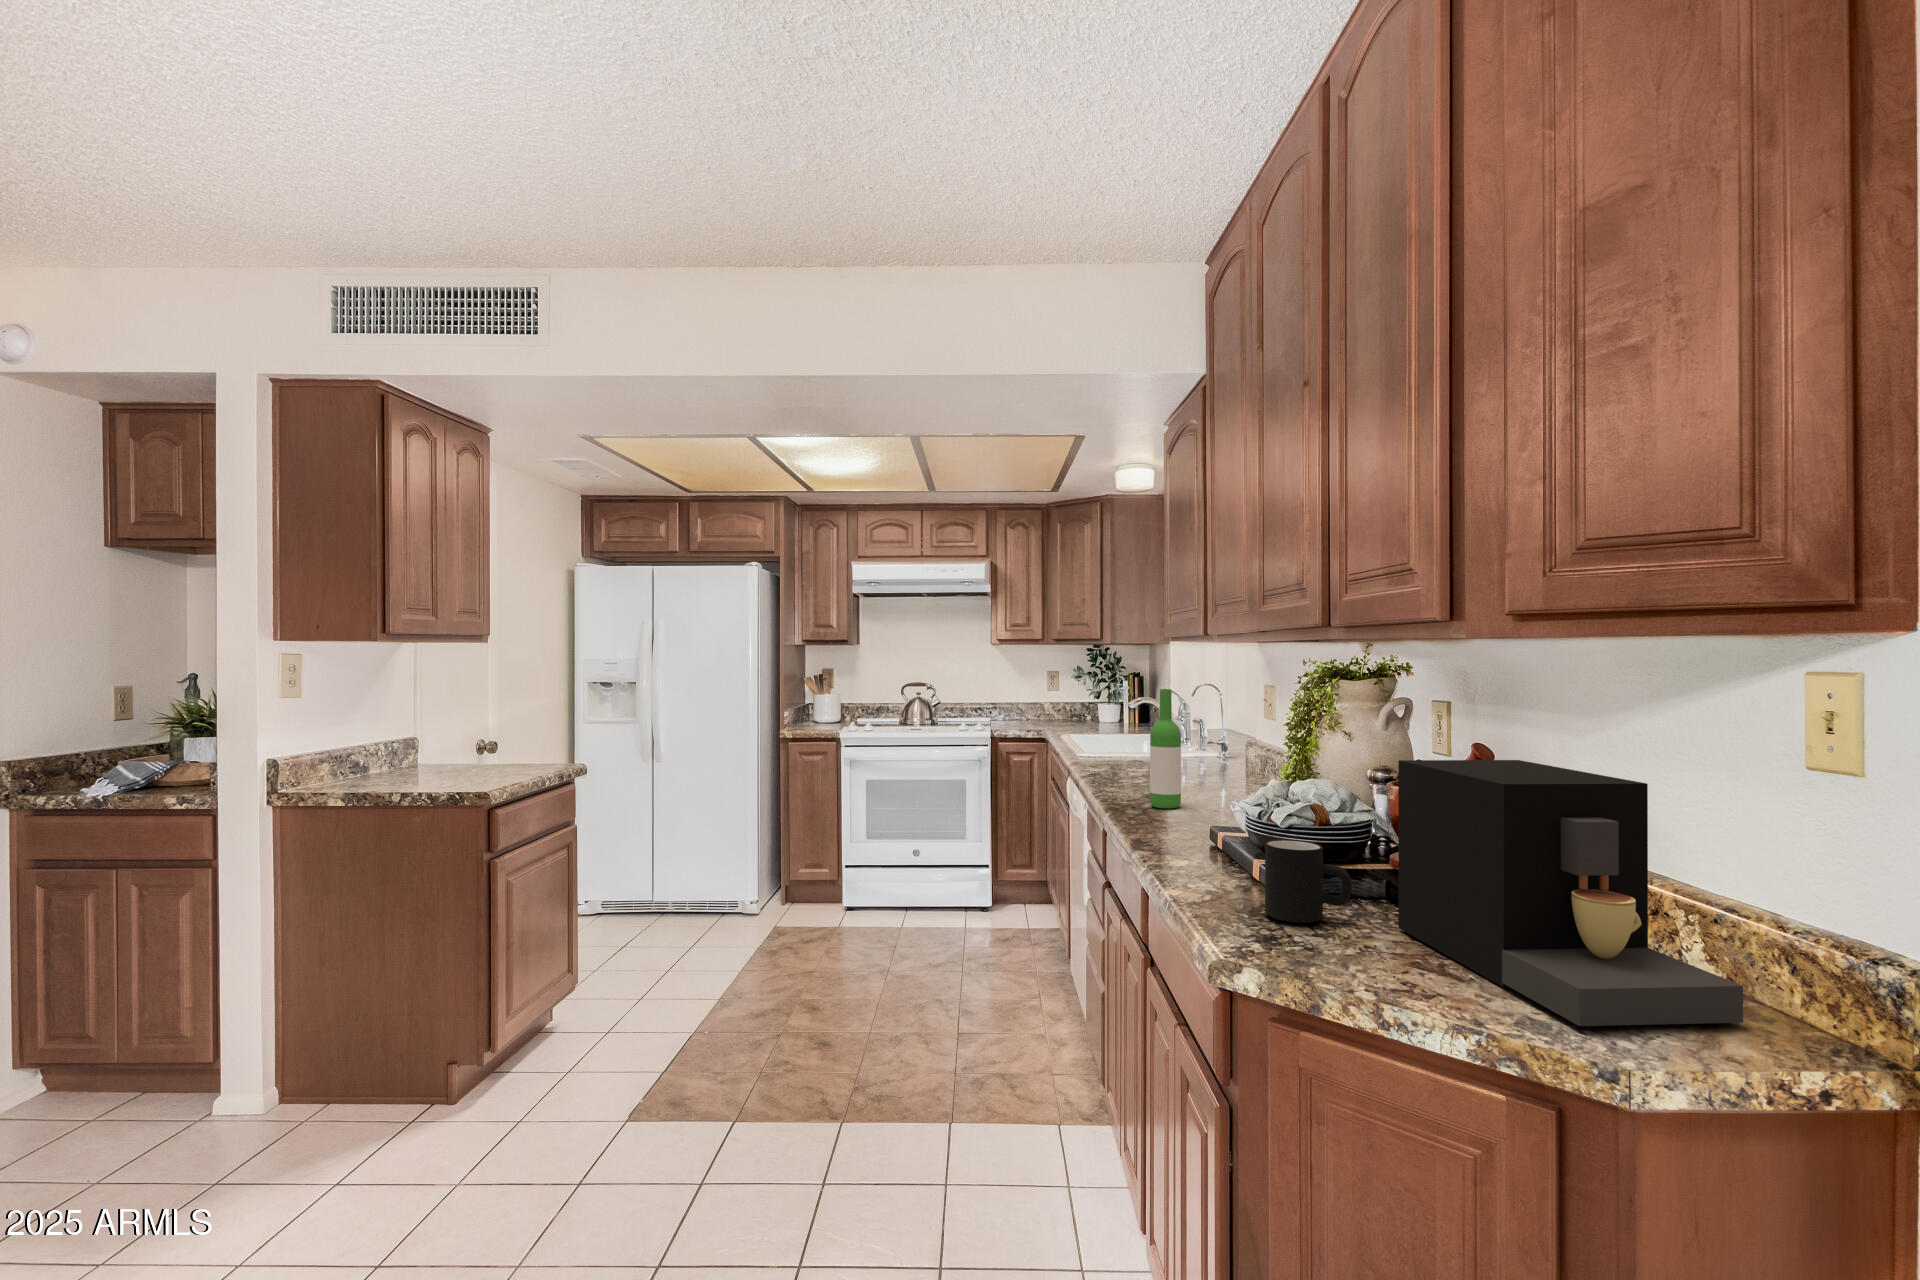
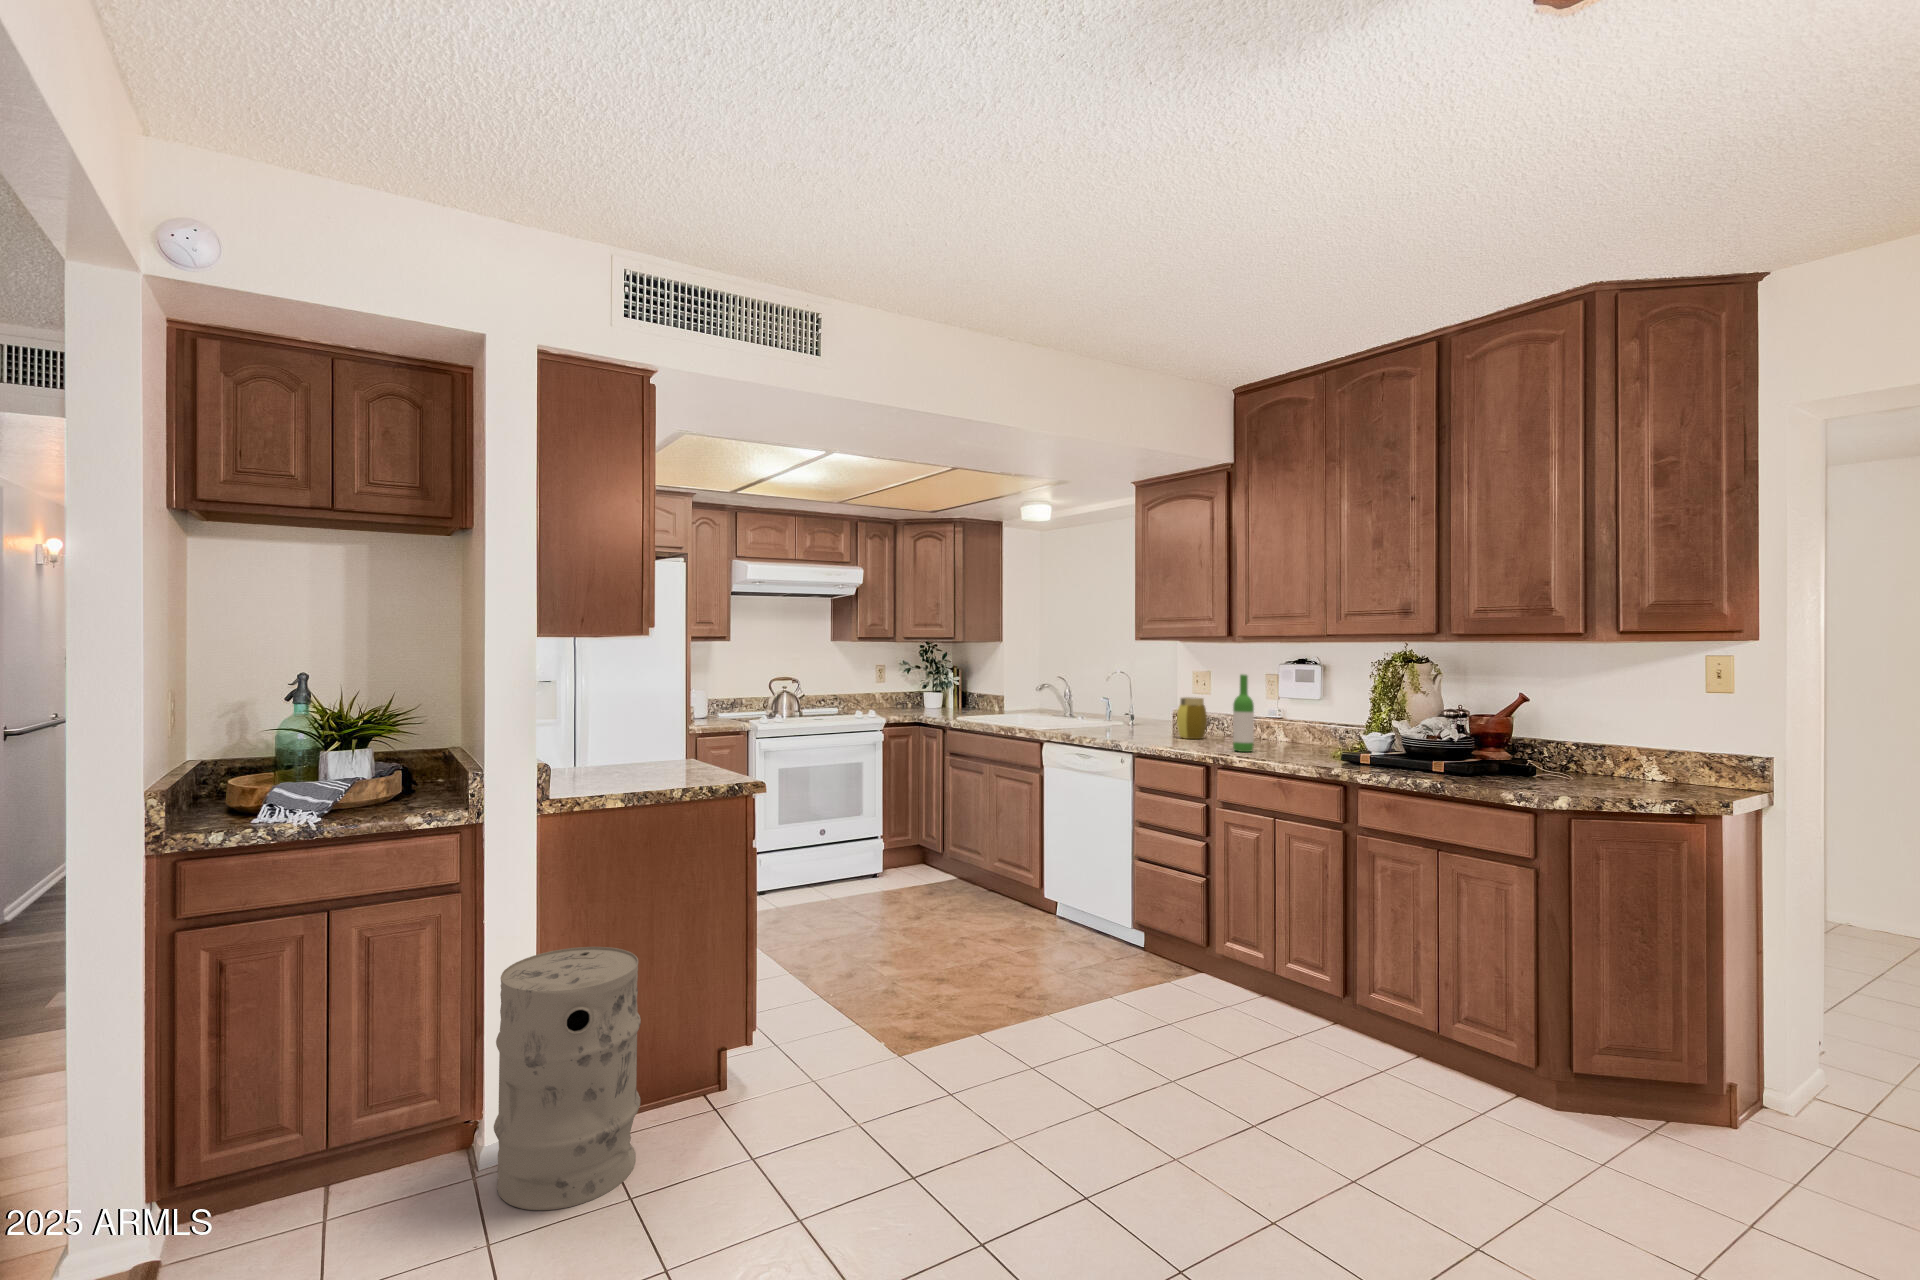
jar: none [1187,721,1227,783] -> present [1177,697,1207,739]
coffee maker: present [1398,760,1743,1026] -> none [1549,700,1712,794]
mug: present [1265,840,1352,923] -> none [1491,745,1530,783]
trash can: none [143,933,300,1175] -> present [494,947,641,1210]

